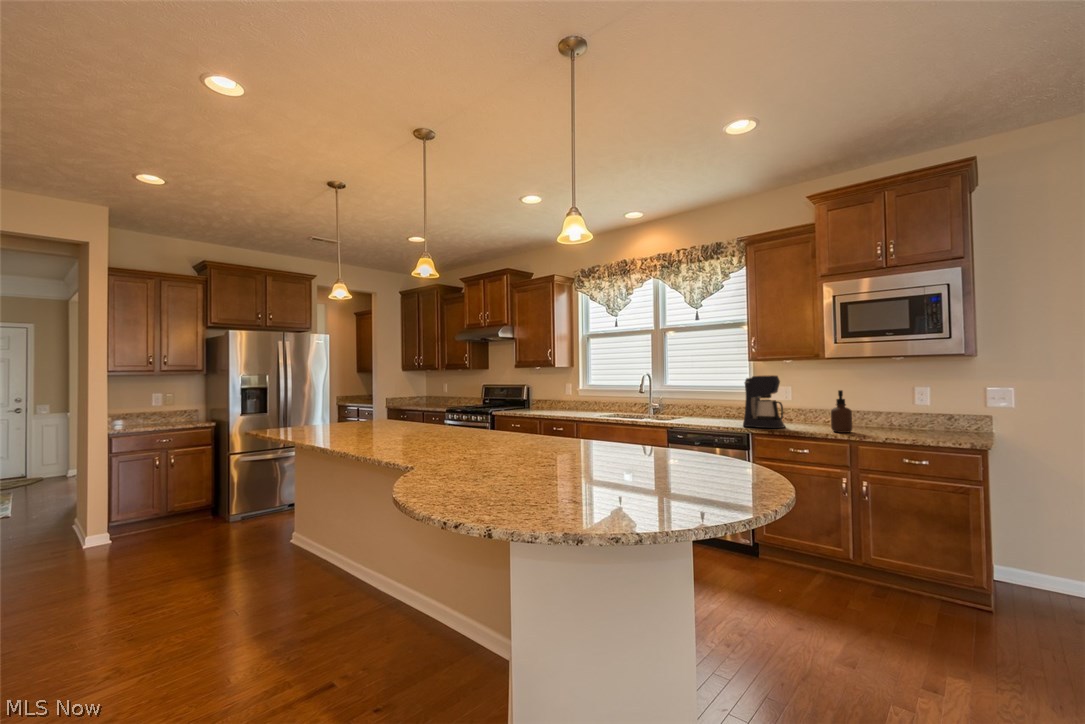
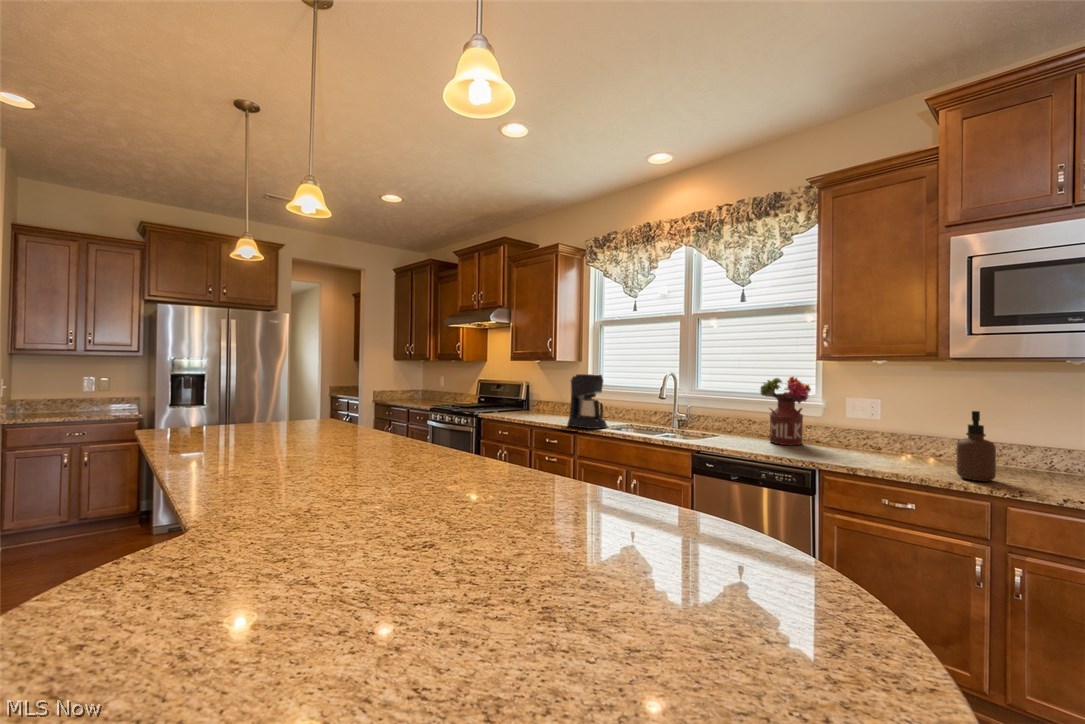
flower arrangement: none [711,373,746,421] -> present [760,377,811,445]
coffee maker: present [743,375,785,428] -> present [567,374,607,429]

